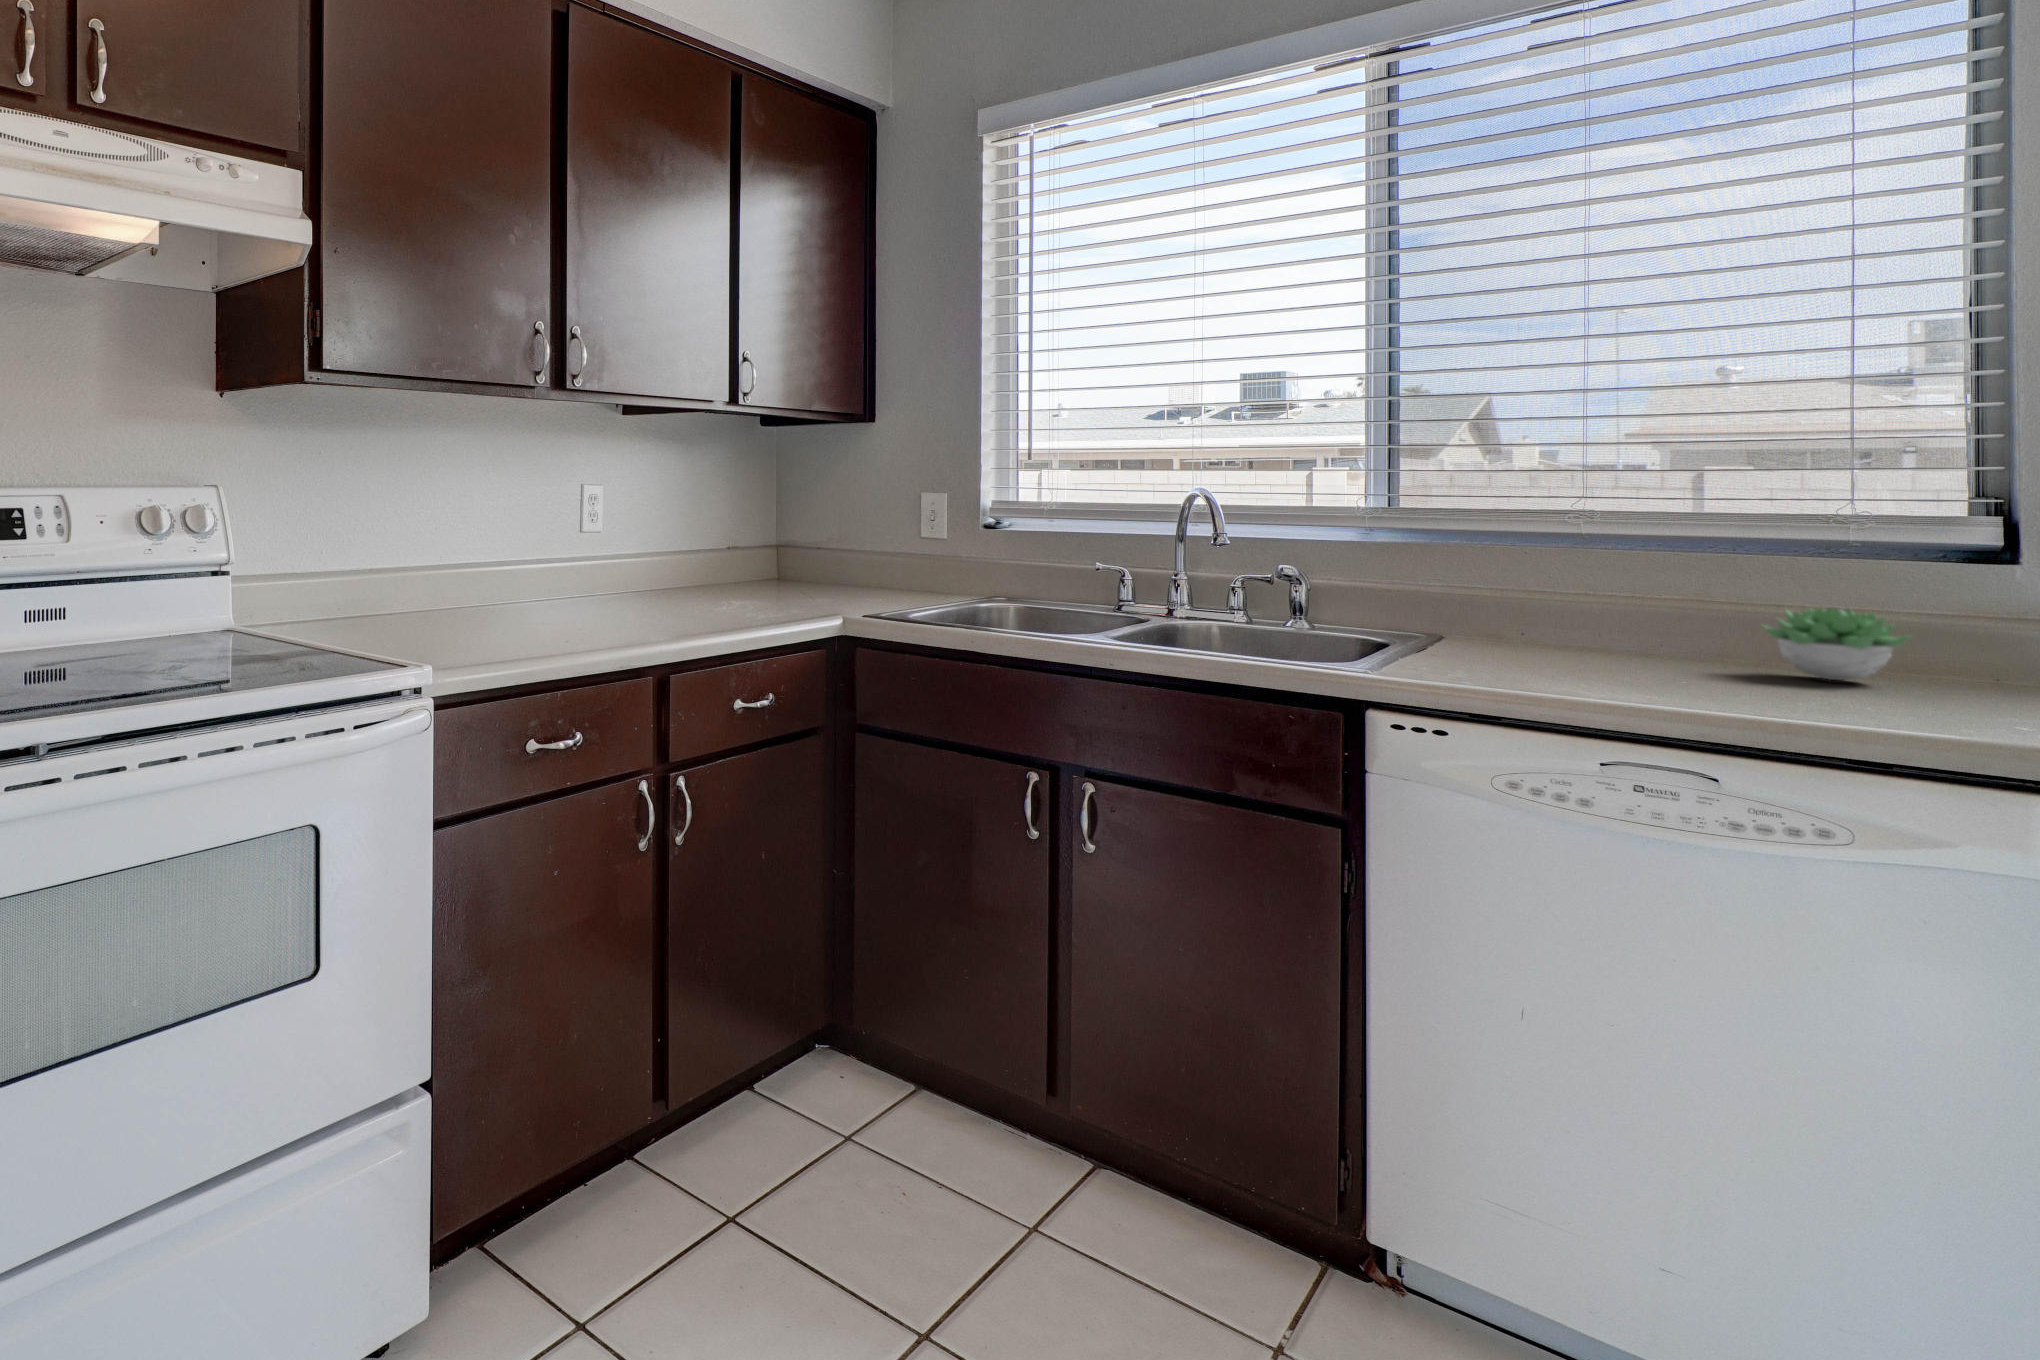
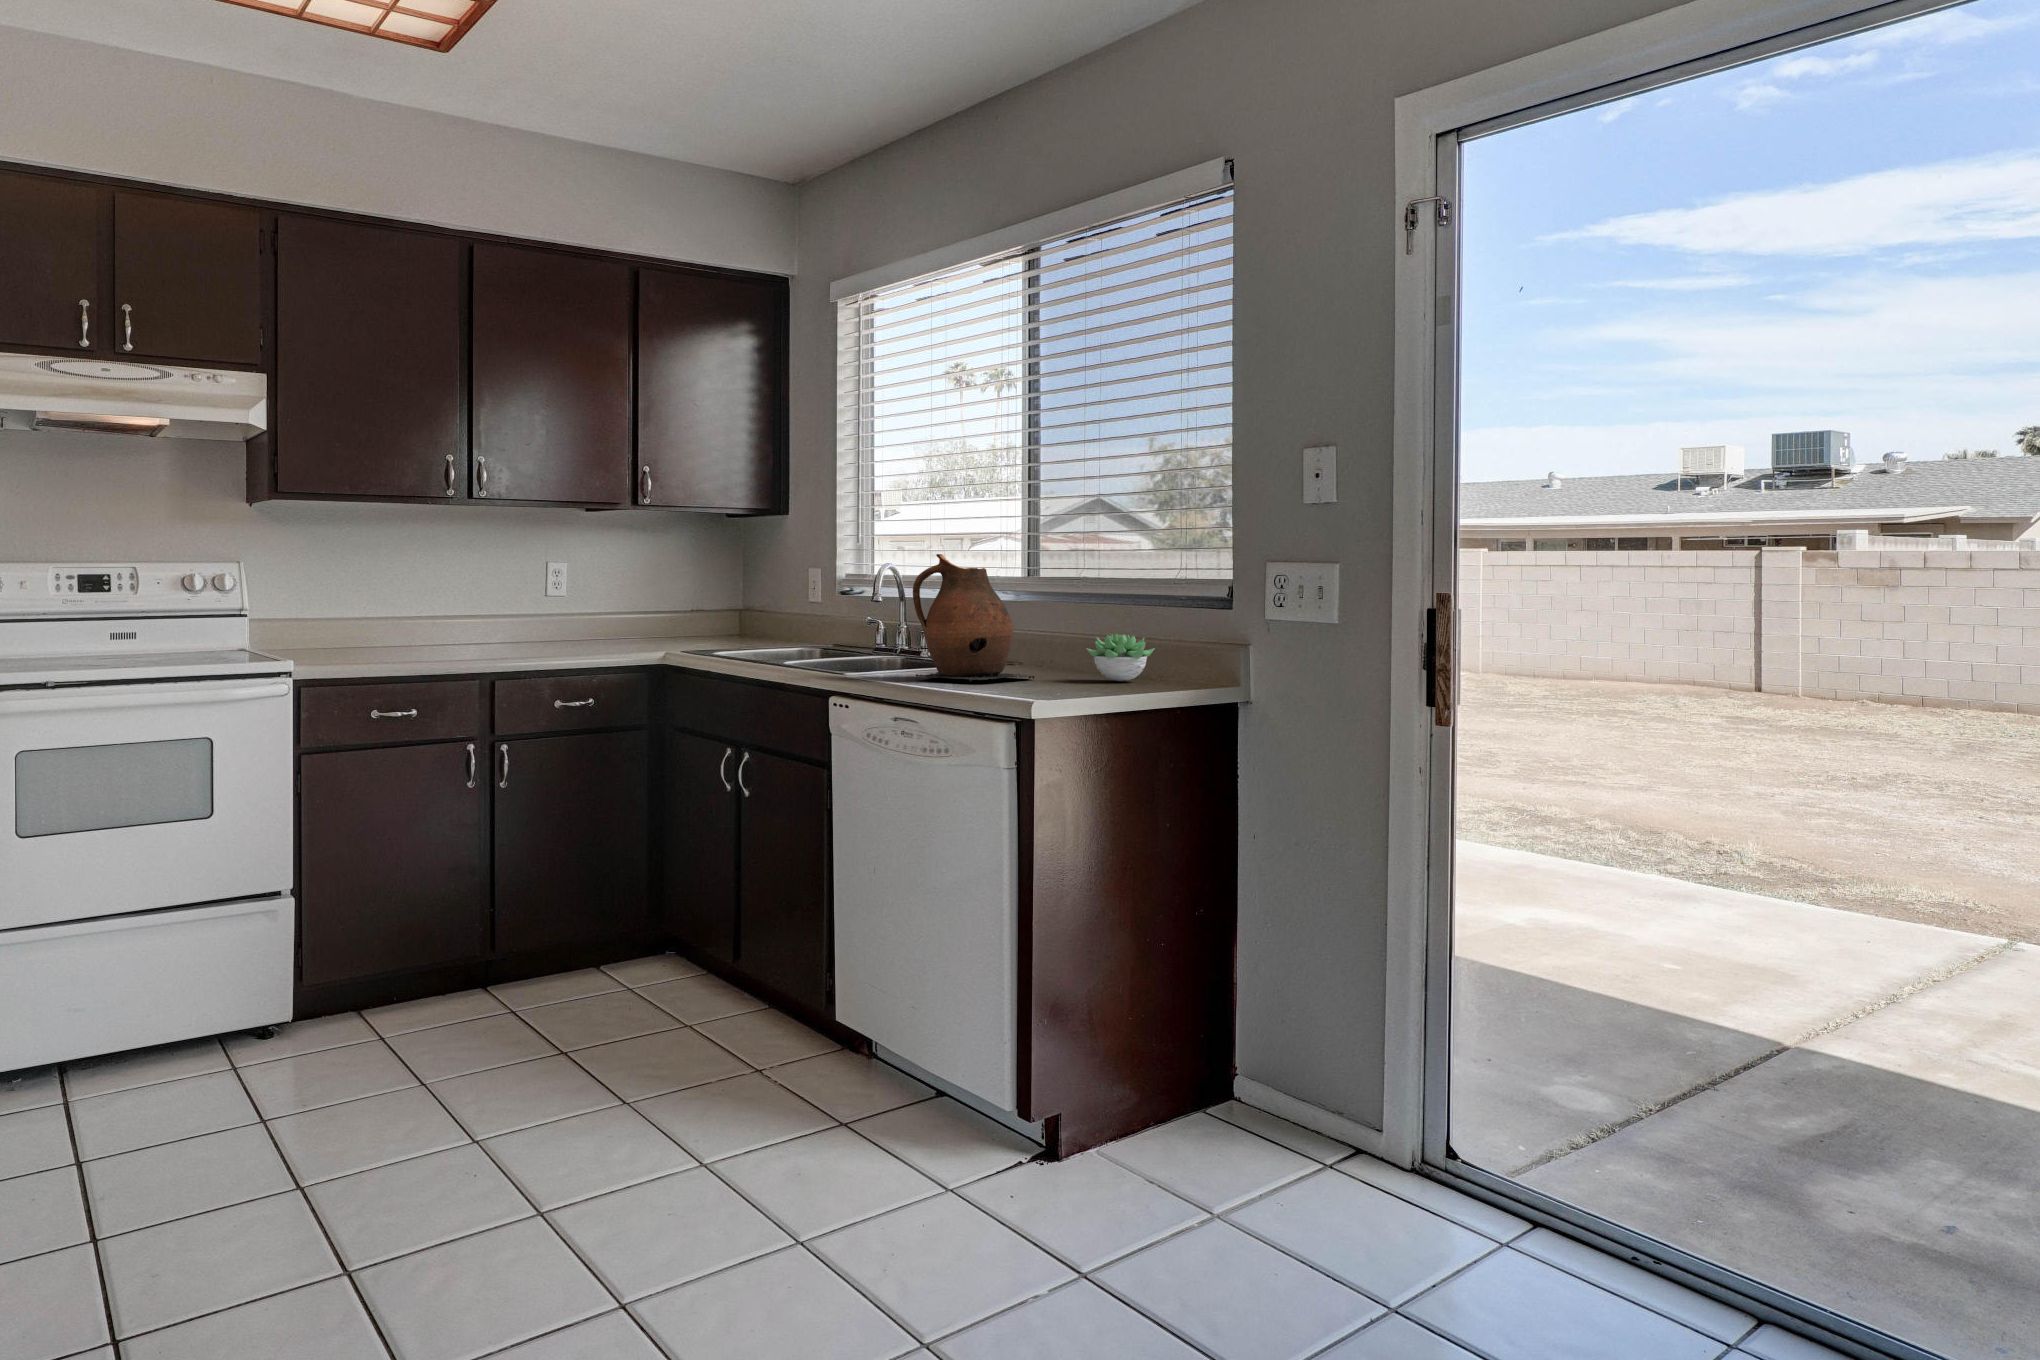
ceramic pitcher: none [1499,484,1730,696] -> present [913,554,1034,682]

